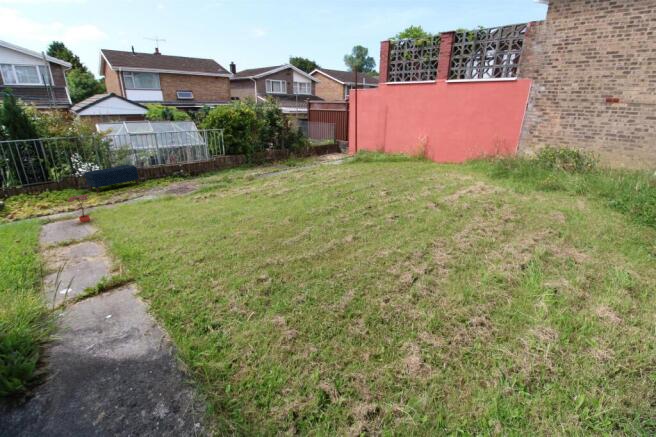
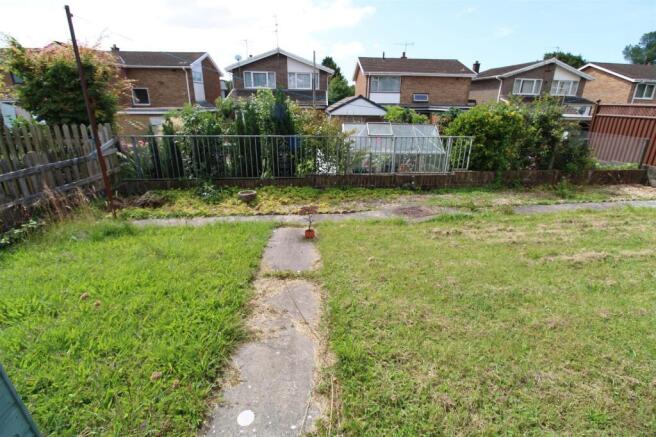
bench: present [85,165,139,193] -> none [322,169,370,197]

